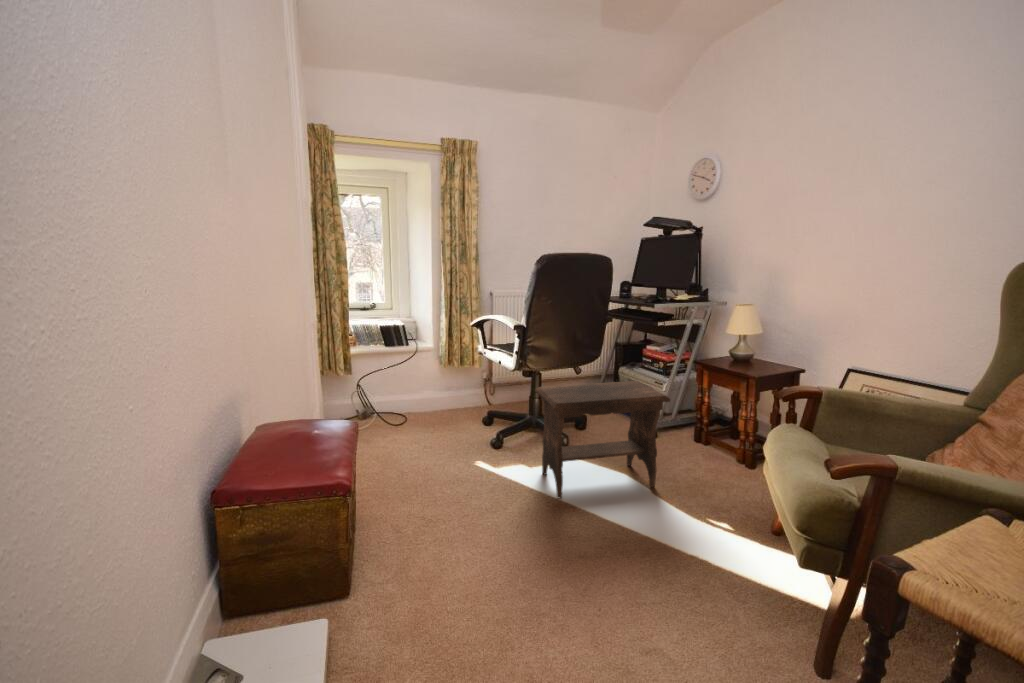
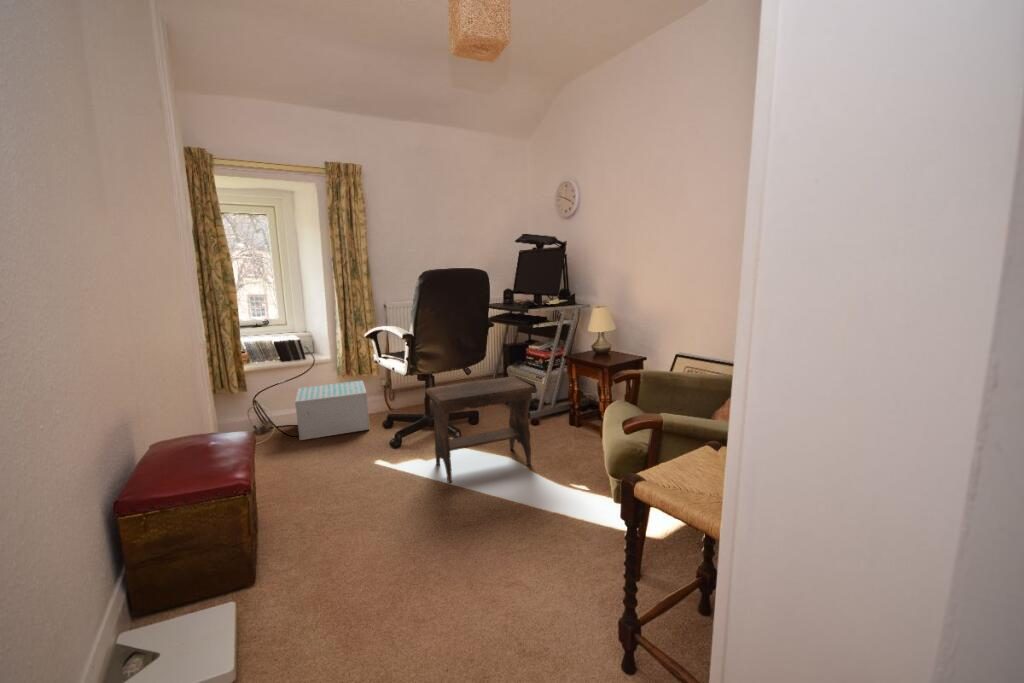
storage box: none [397,372,469,429] -> present [295,381,369,440]

